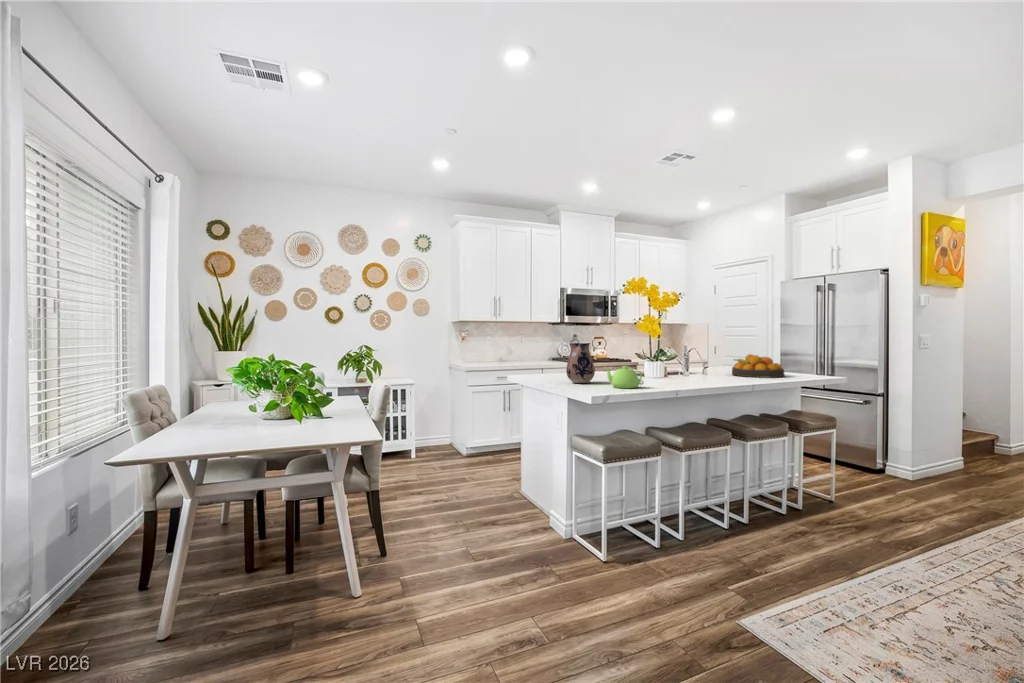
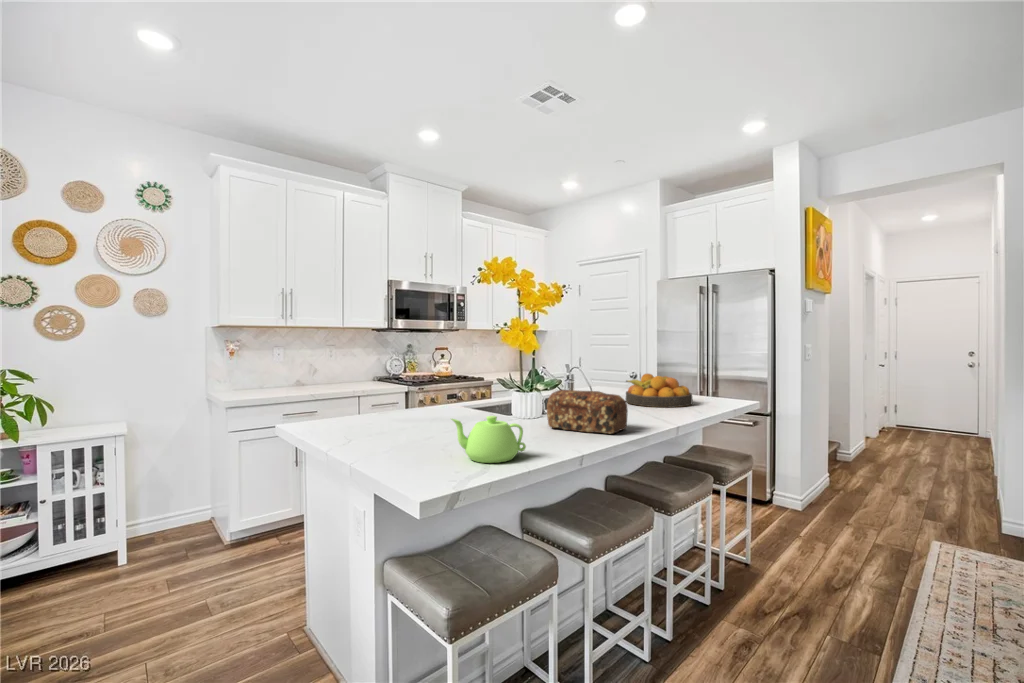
ceramic pitcher: present [566,343,595,383] -> none [379,369,434,447]
bread loaf: none [663,358,715,384] -> present [547,390,628,434]

